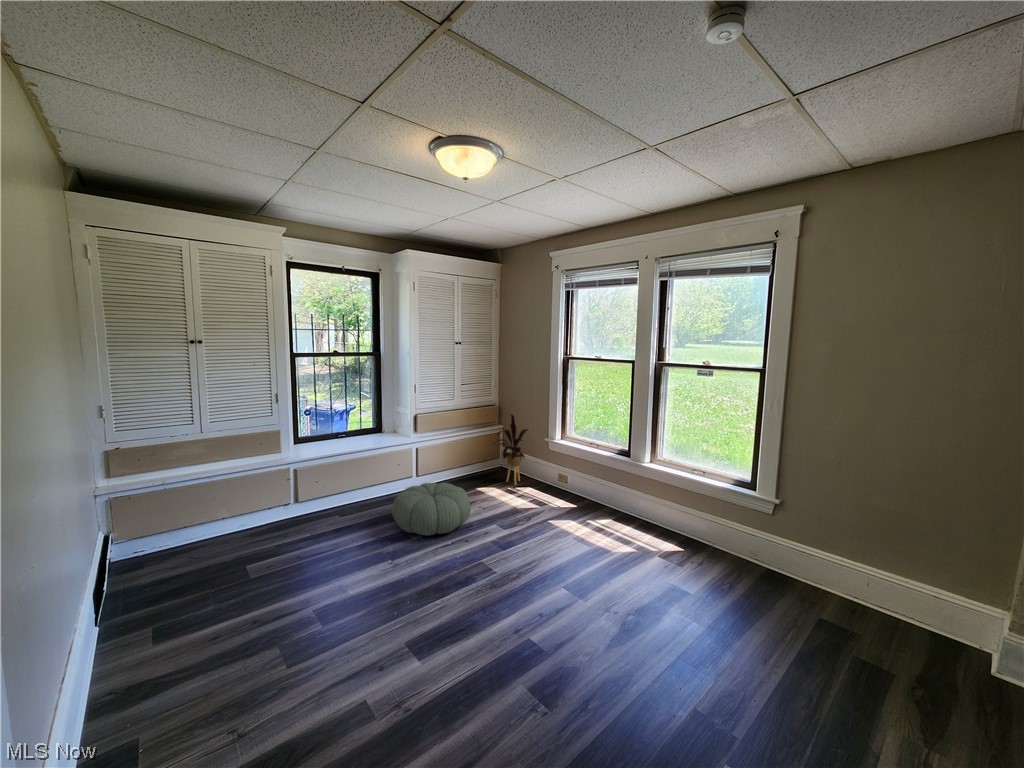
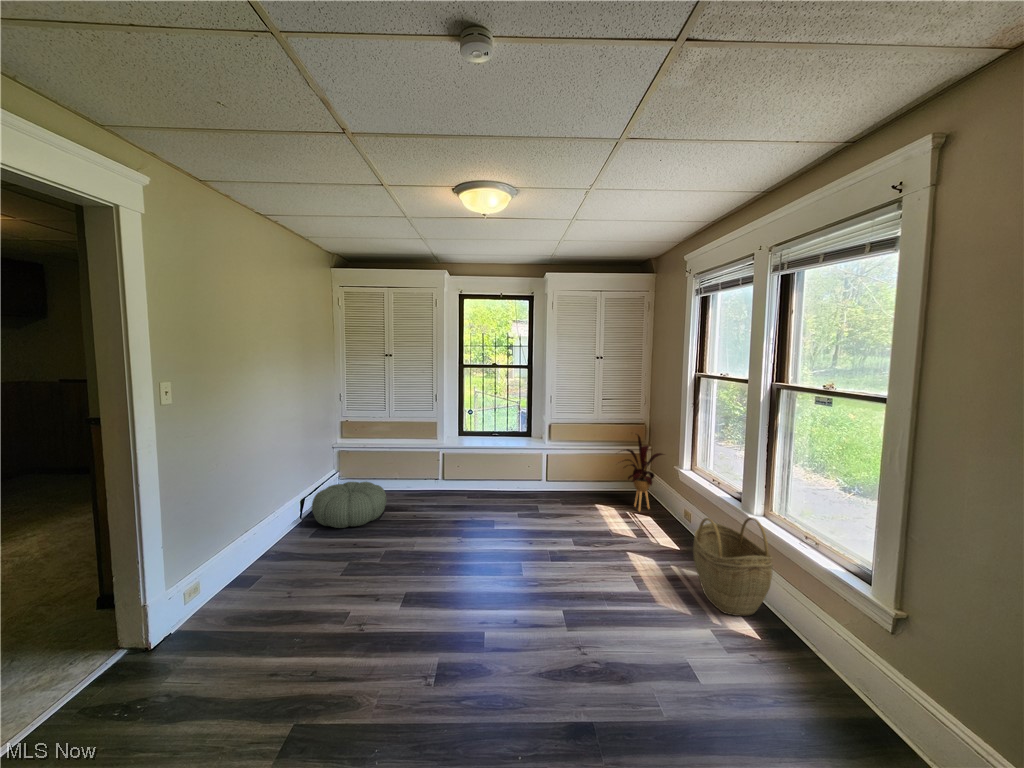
woven basket: none [614,465,676,542] -> present [693,518,772,616]
pouf: present [392,483,471,536] -> present [312,482,386,528]

